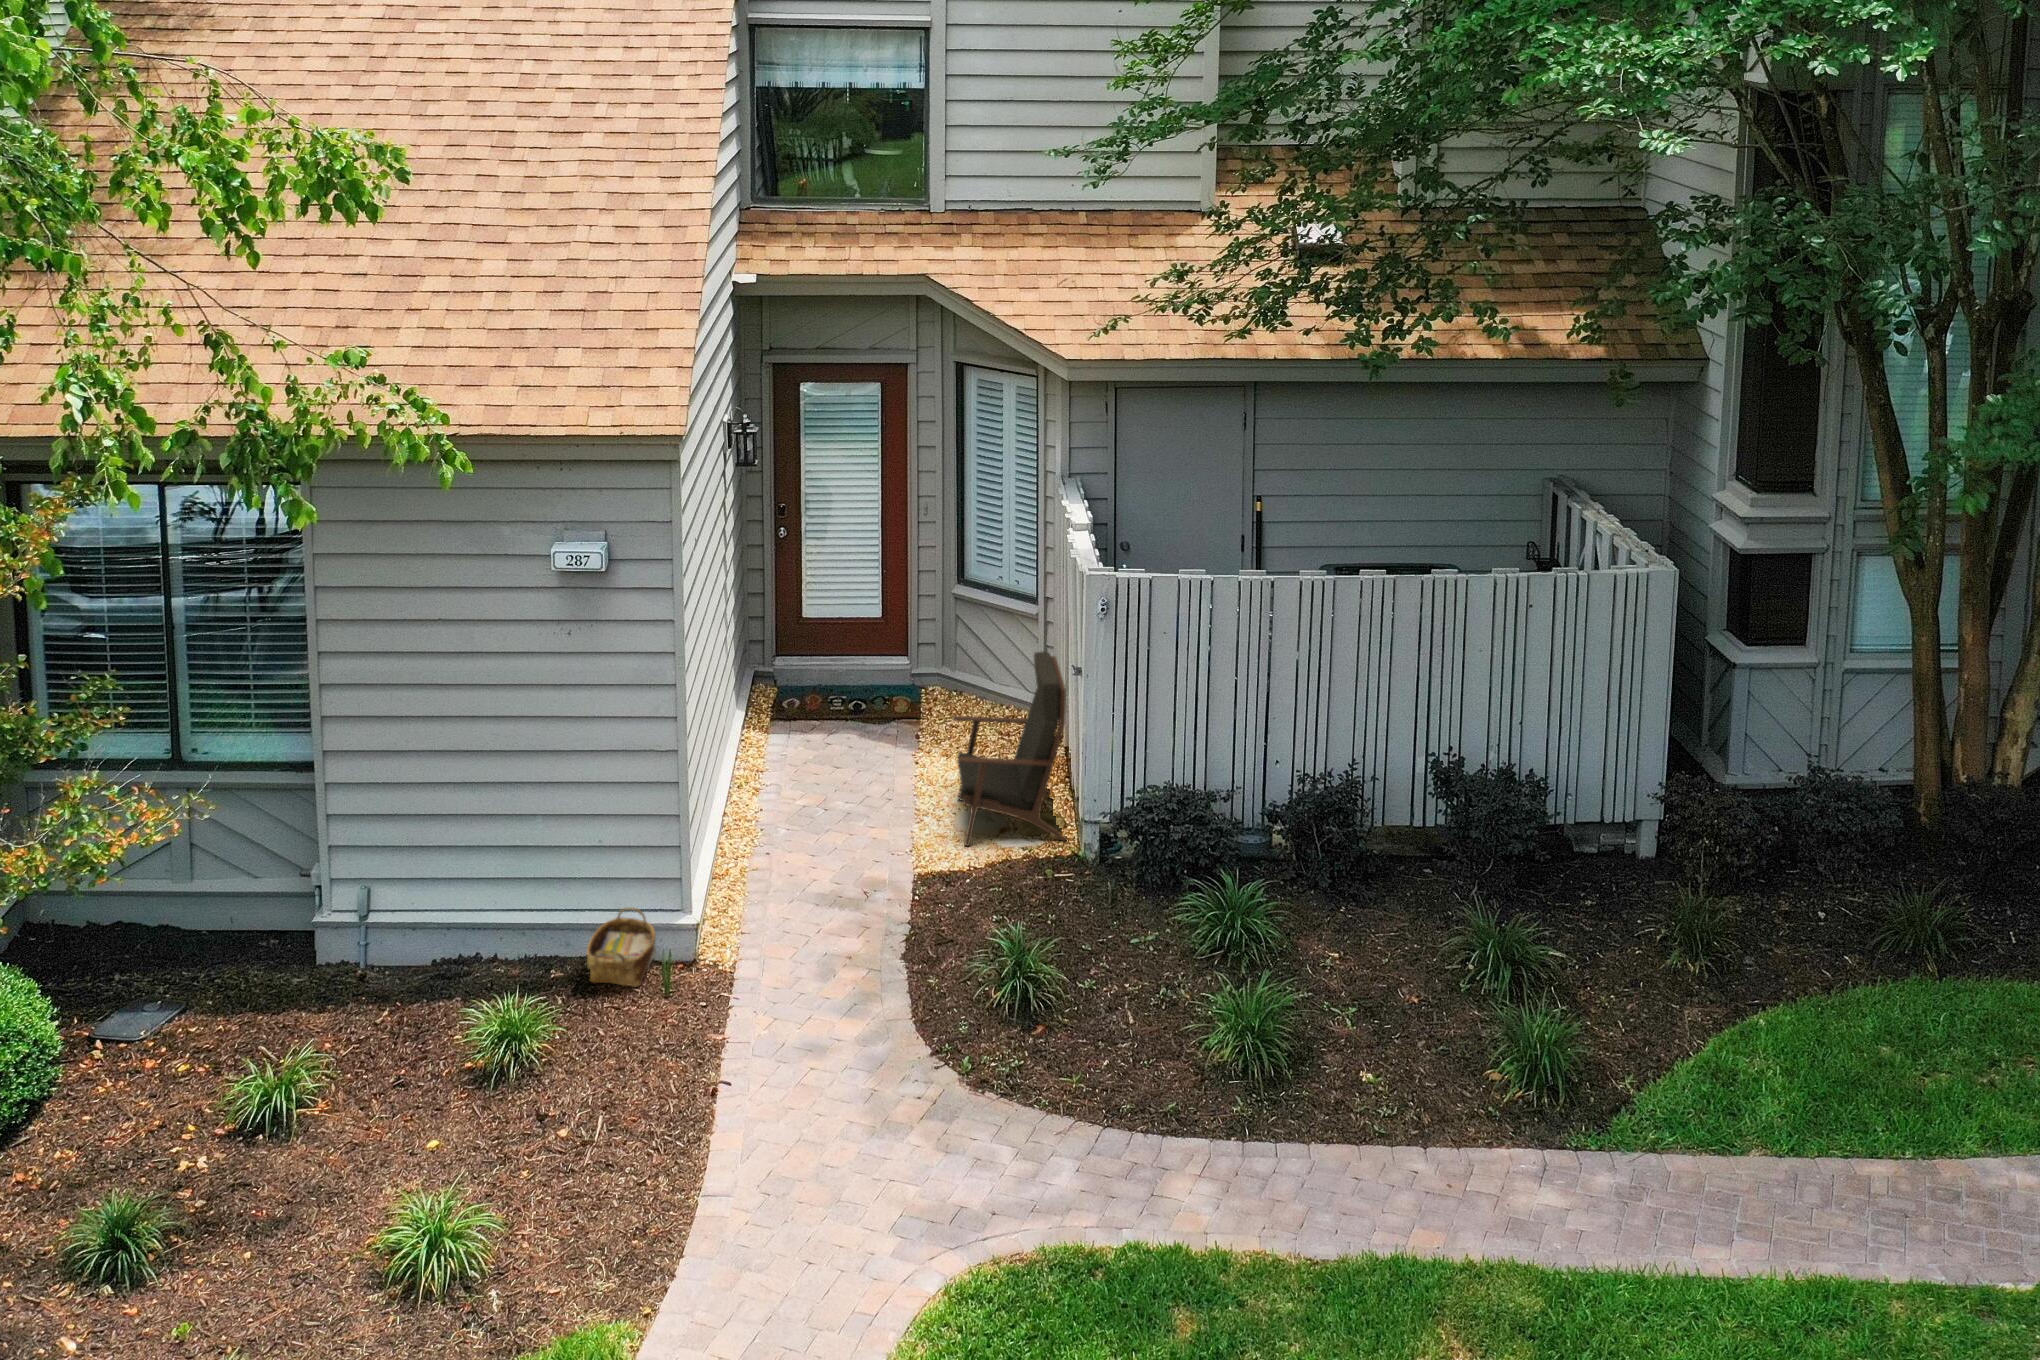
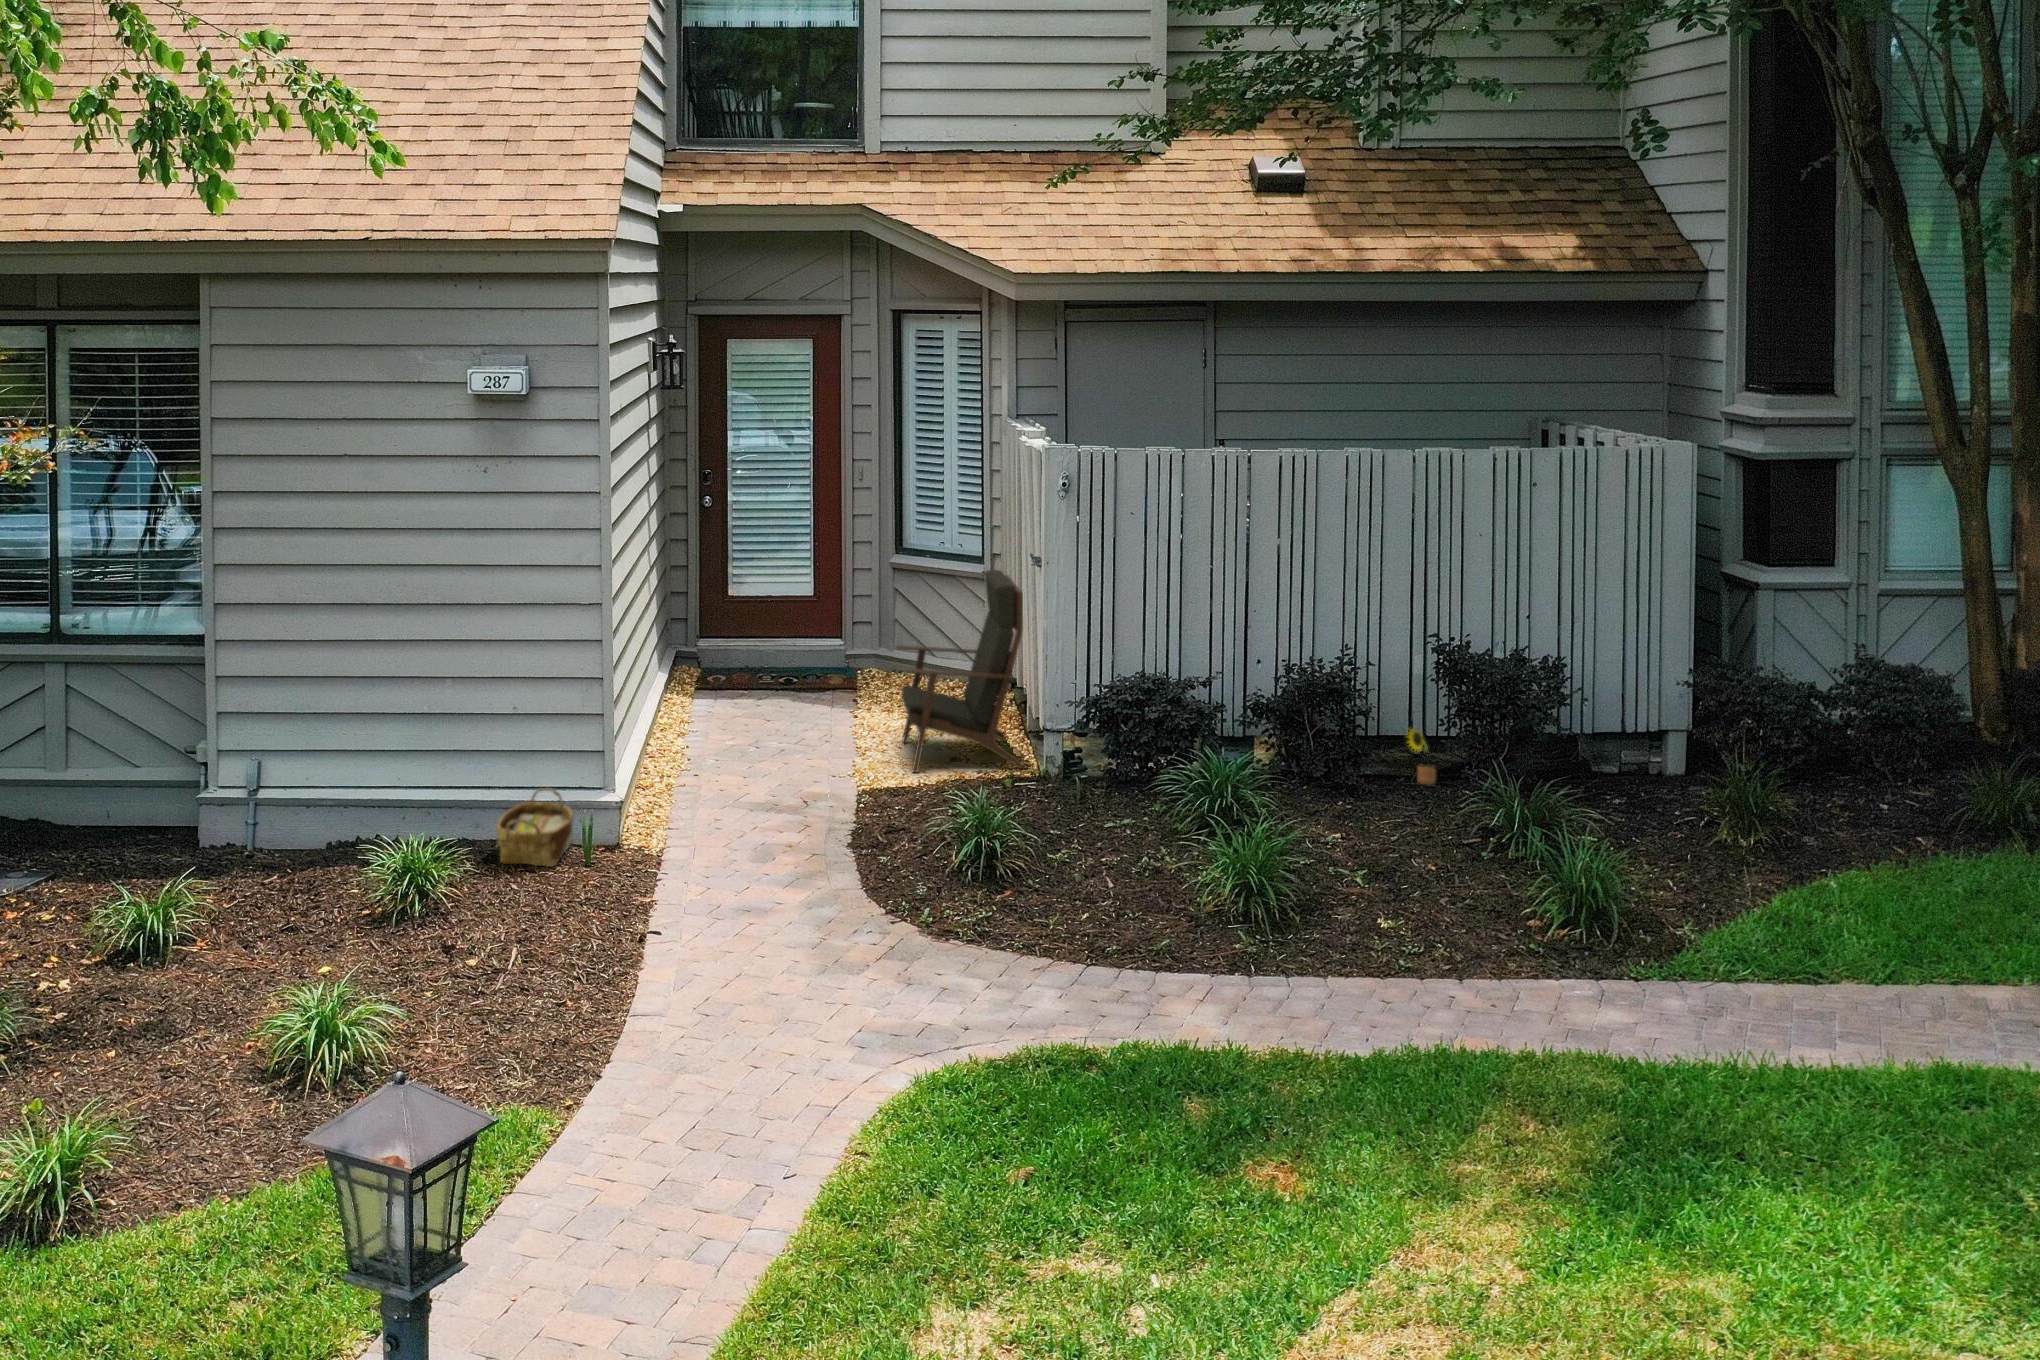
decorative plant: none [1402,816,1427,865] -> present [1407,728,1436,784]

